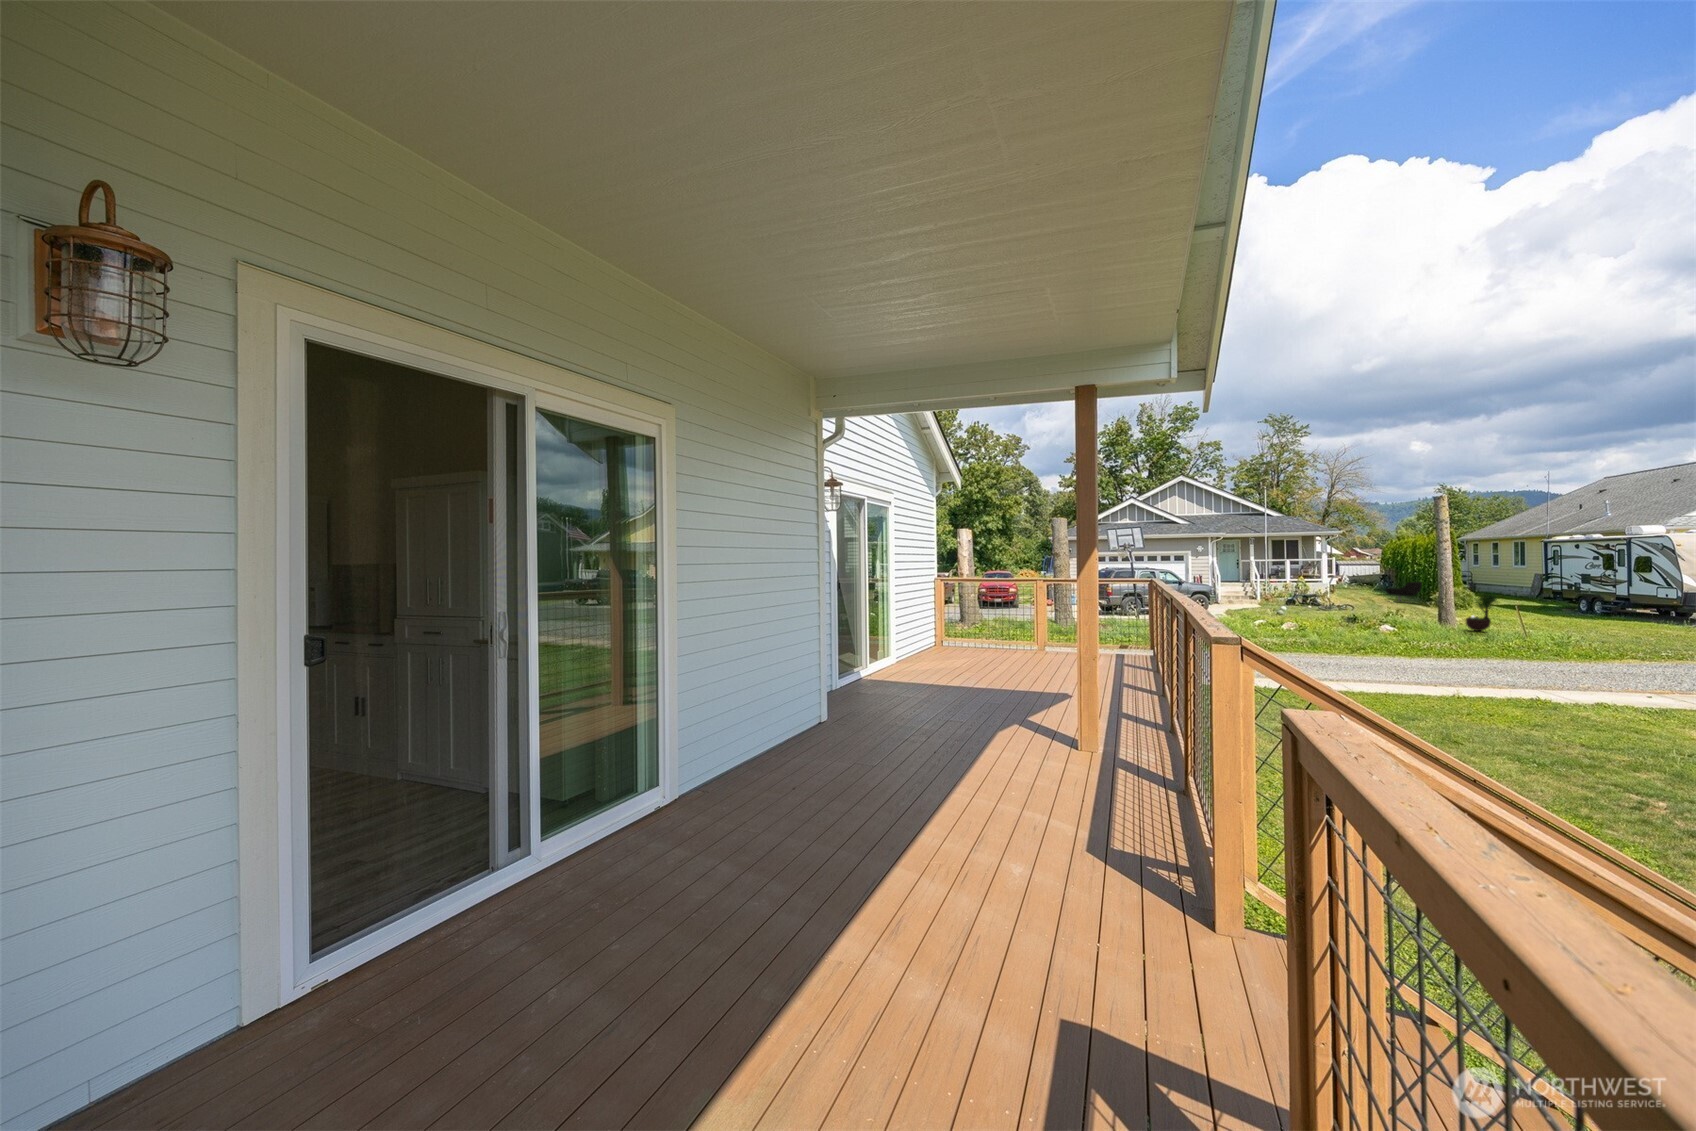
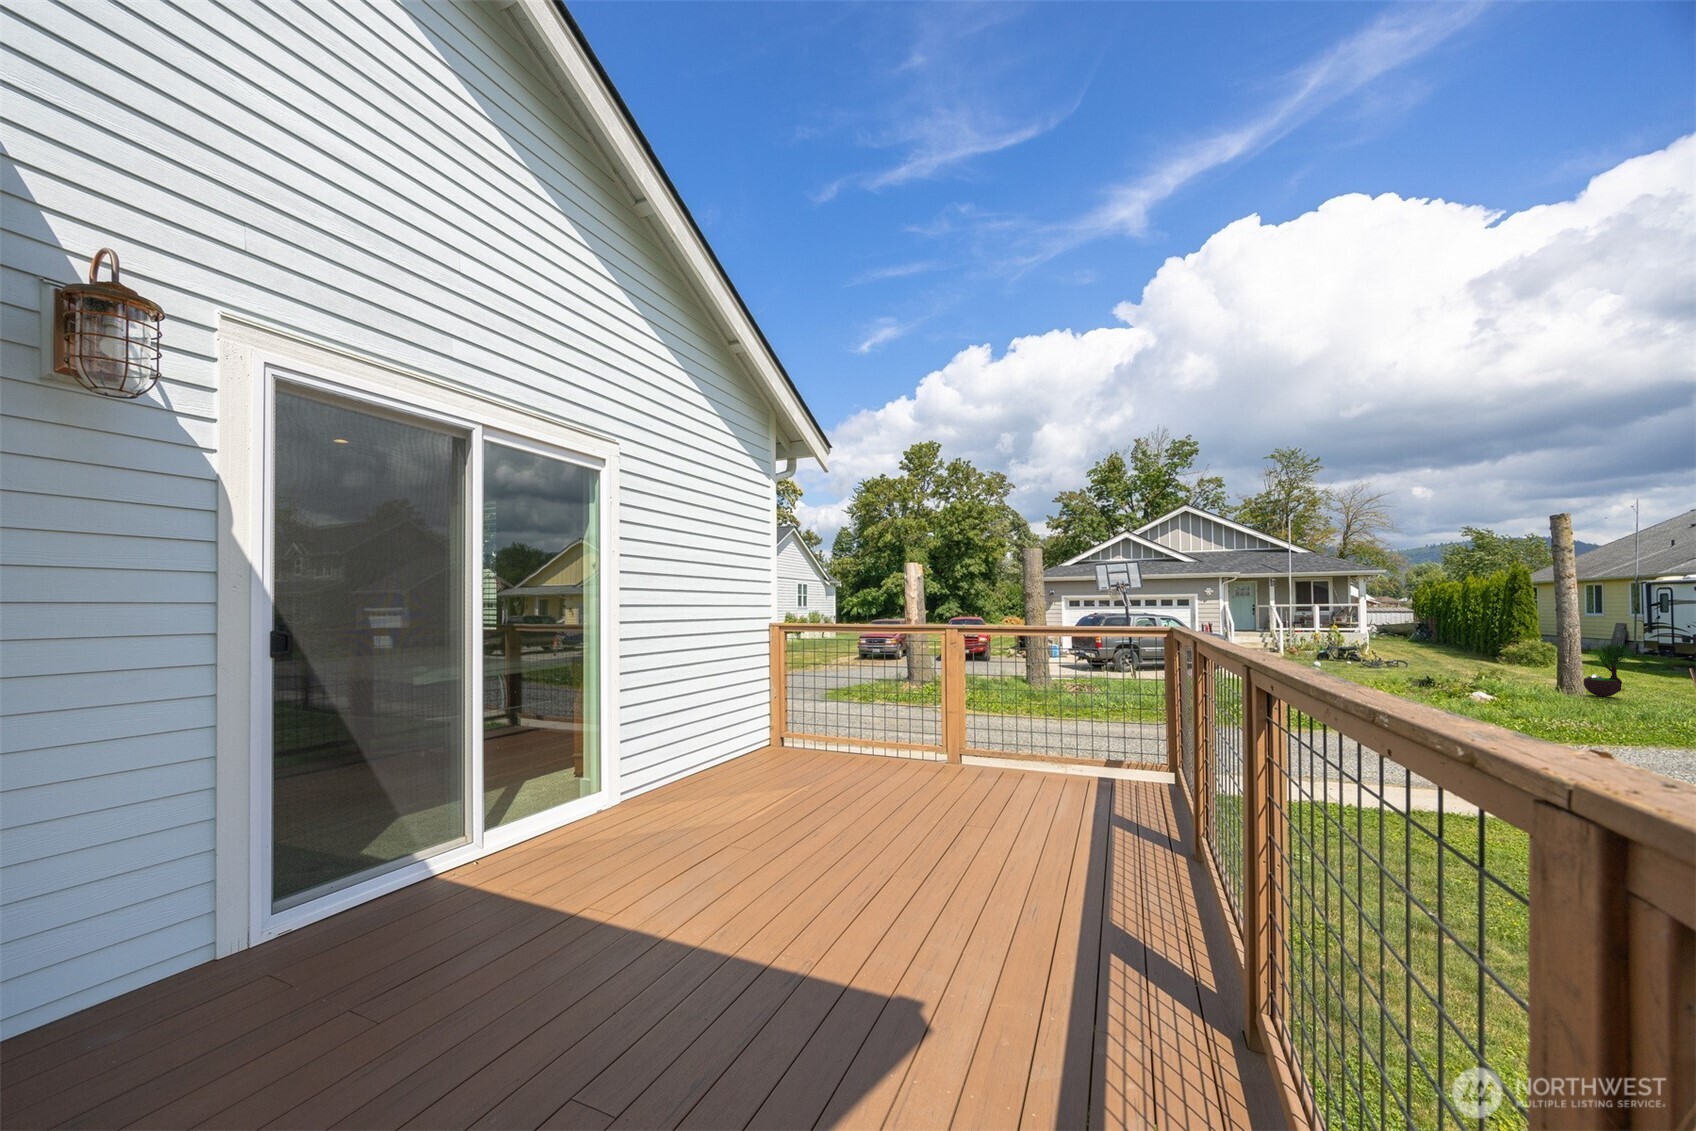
lounge chair: present [1385,582,1422,601] -> none [1436,629,1482,655]

